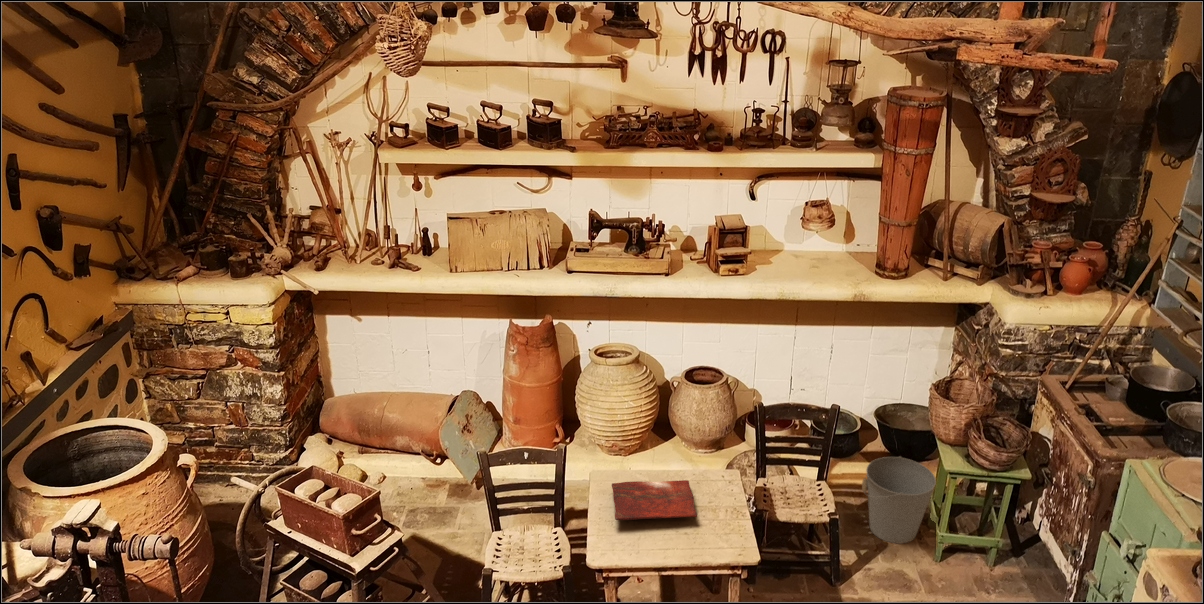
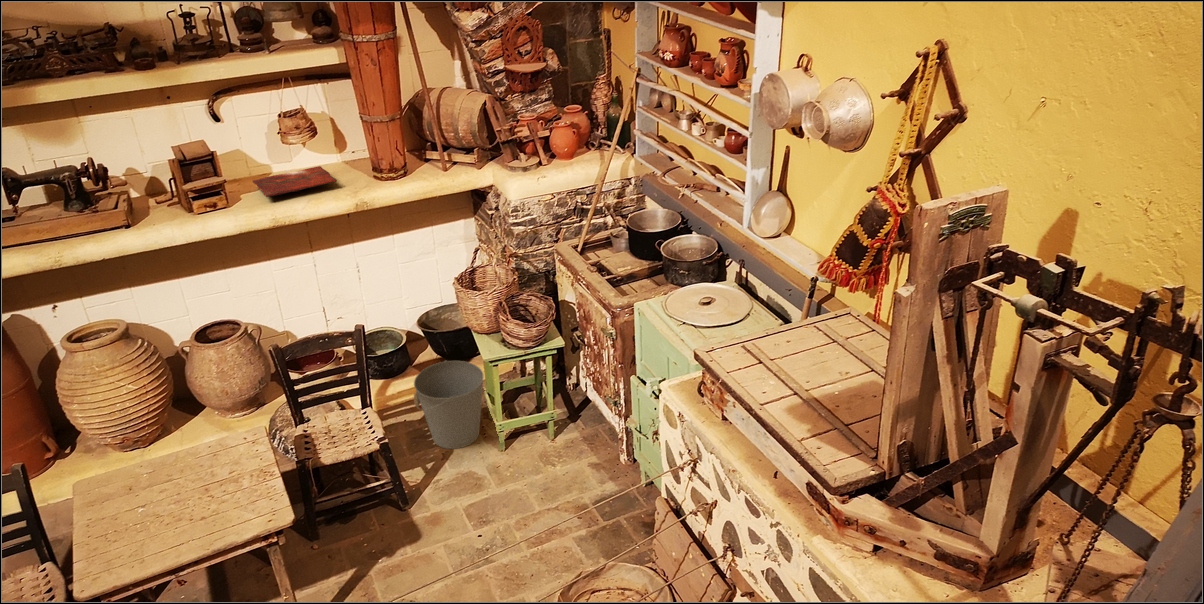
cutting board: present [612,480,697,520] -> present [252,166,336,197]

